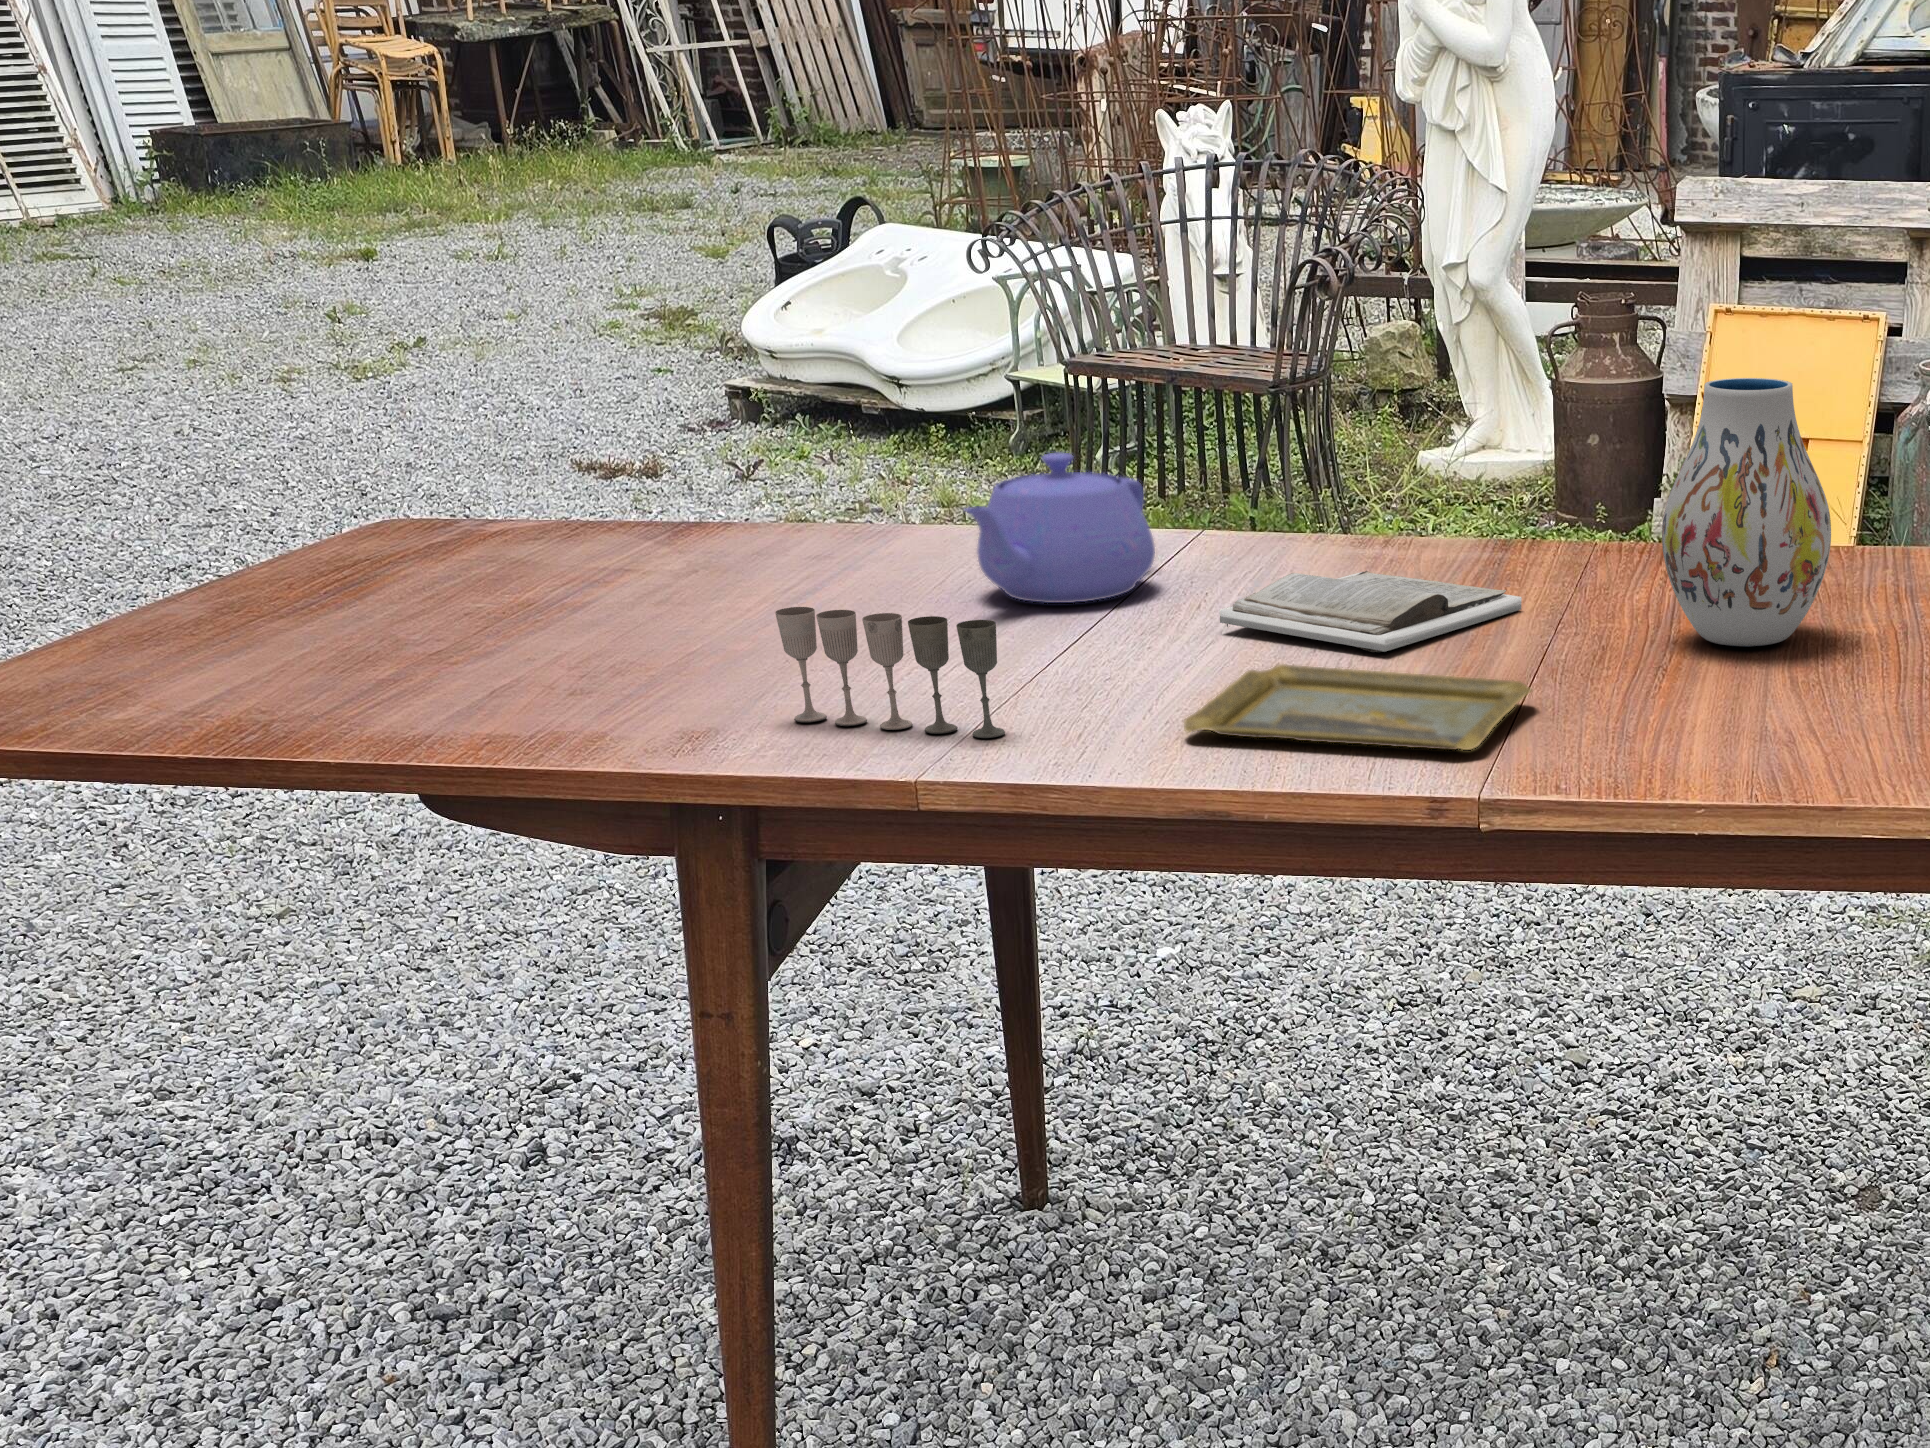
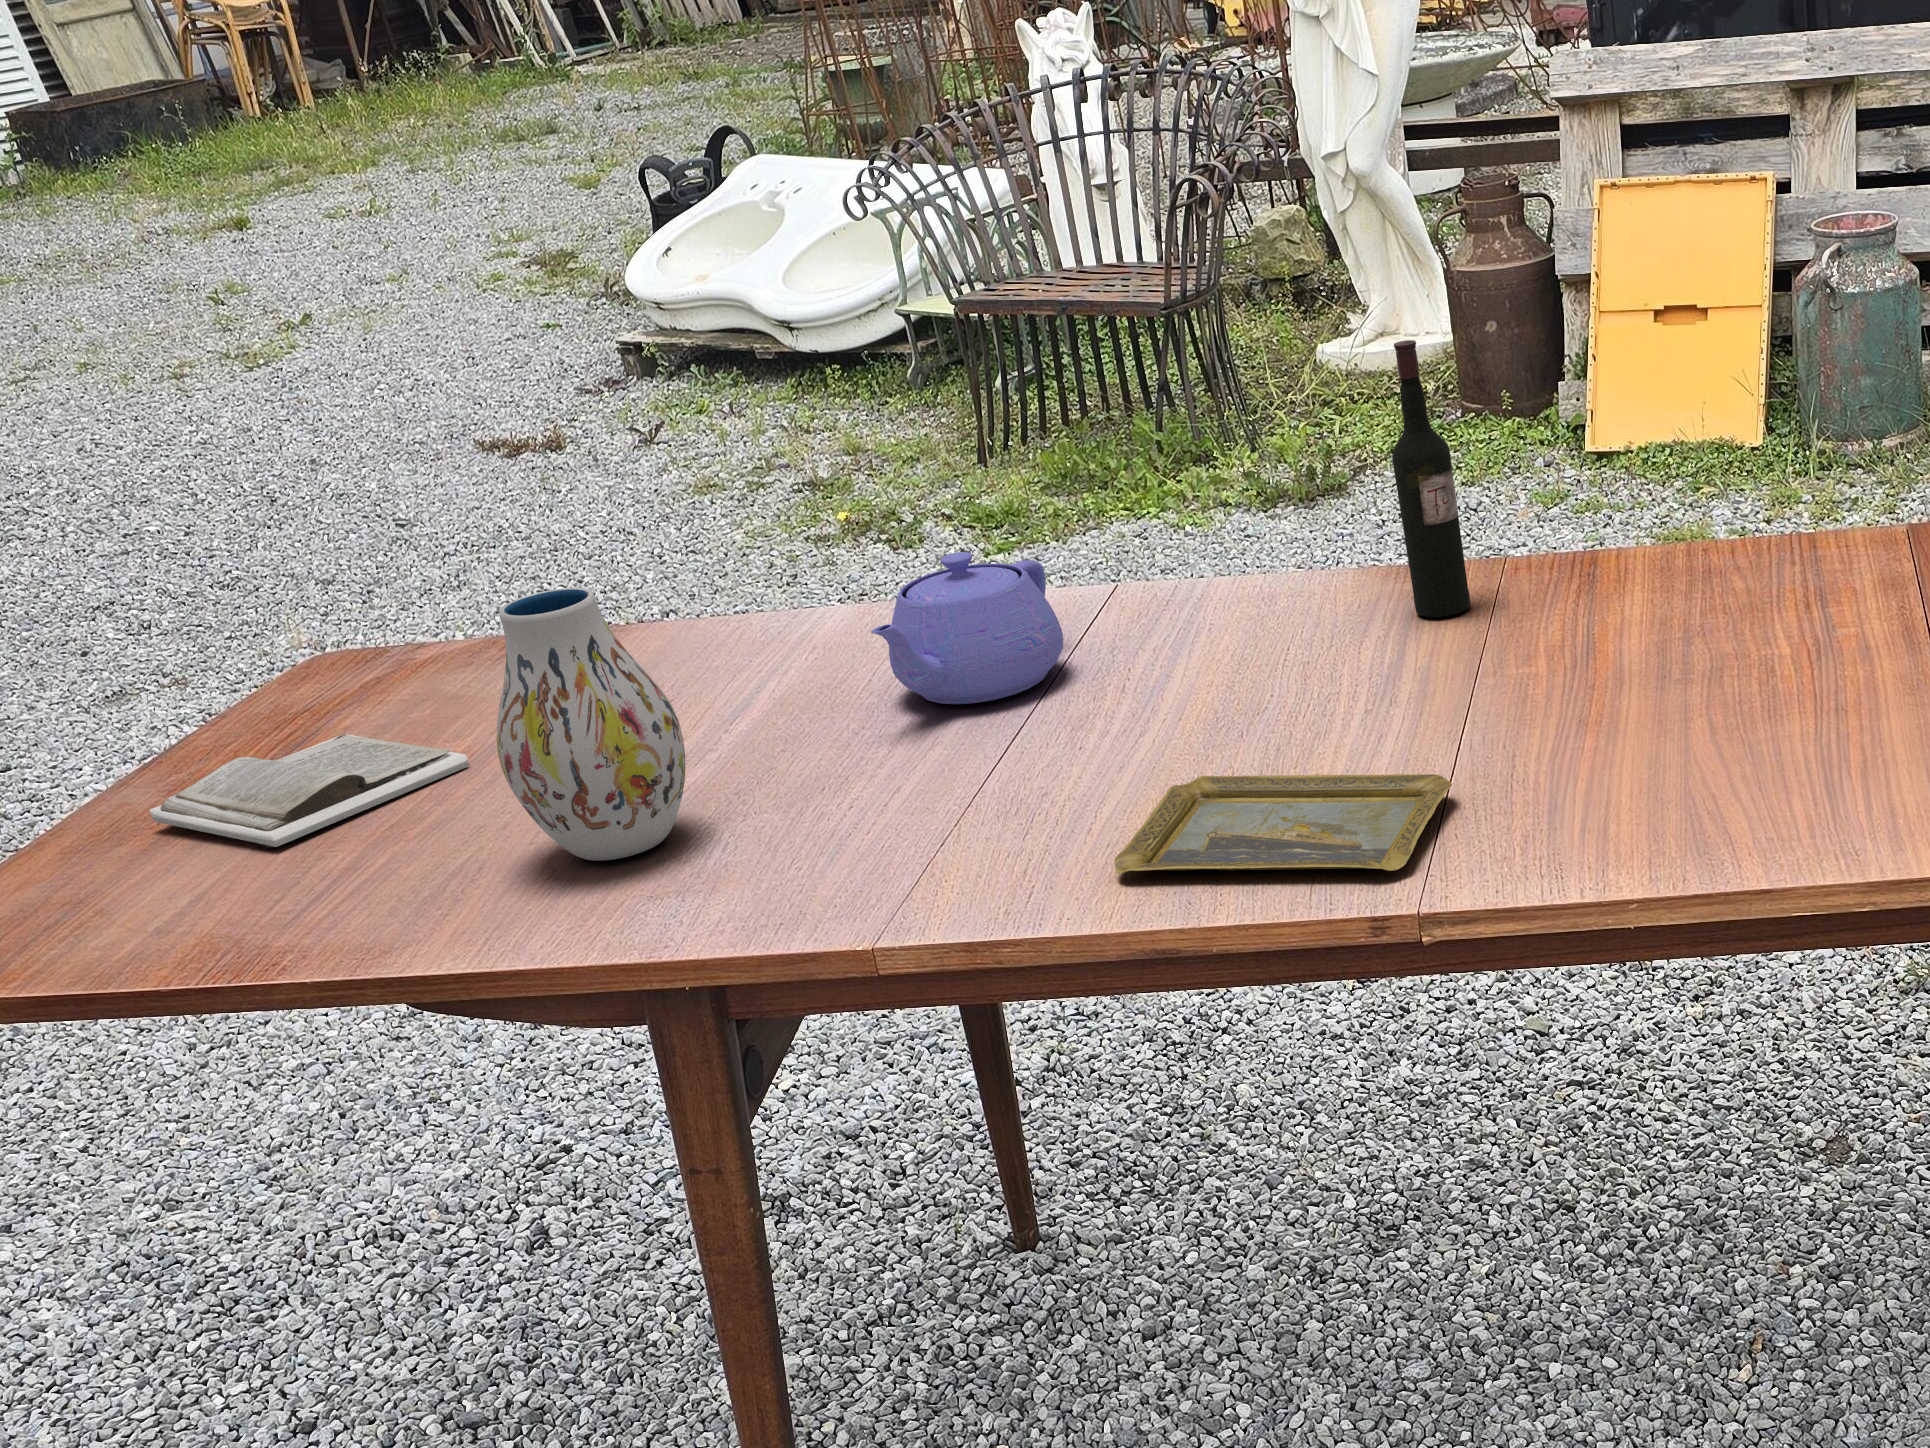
wine bottle: none [1506,293,1568,576] -> present [1392,340,1470,617]
vase: present [1662,378,1831,647] -> present [497,588,685,861]
book: present [1219,571,1522,652] -> present [149,734,469,847]
wine glass: present [775,607,1005,738] -> none [703,782,942,897]

